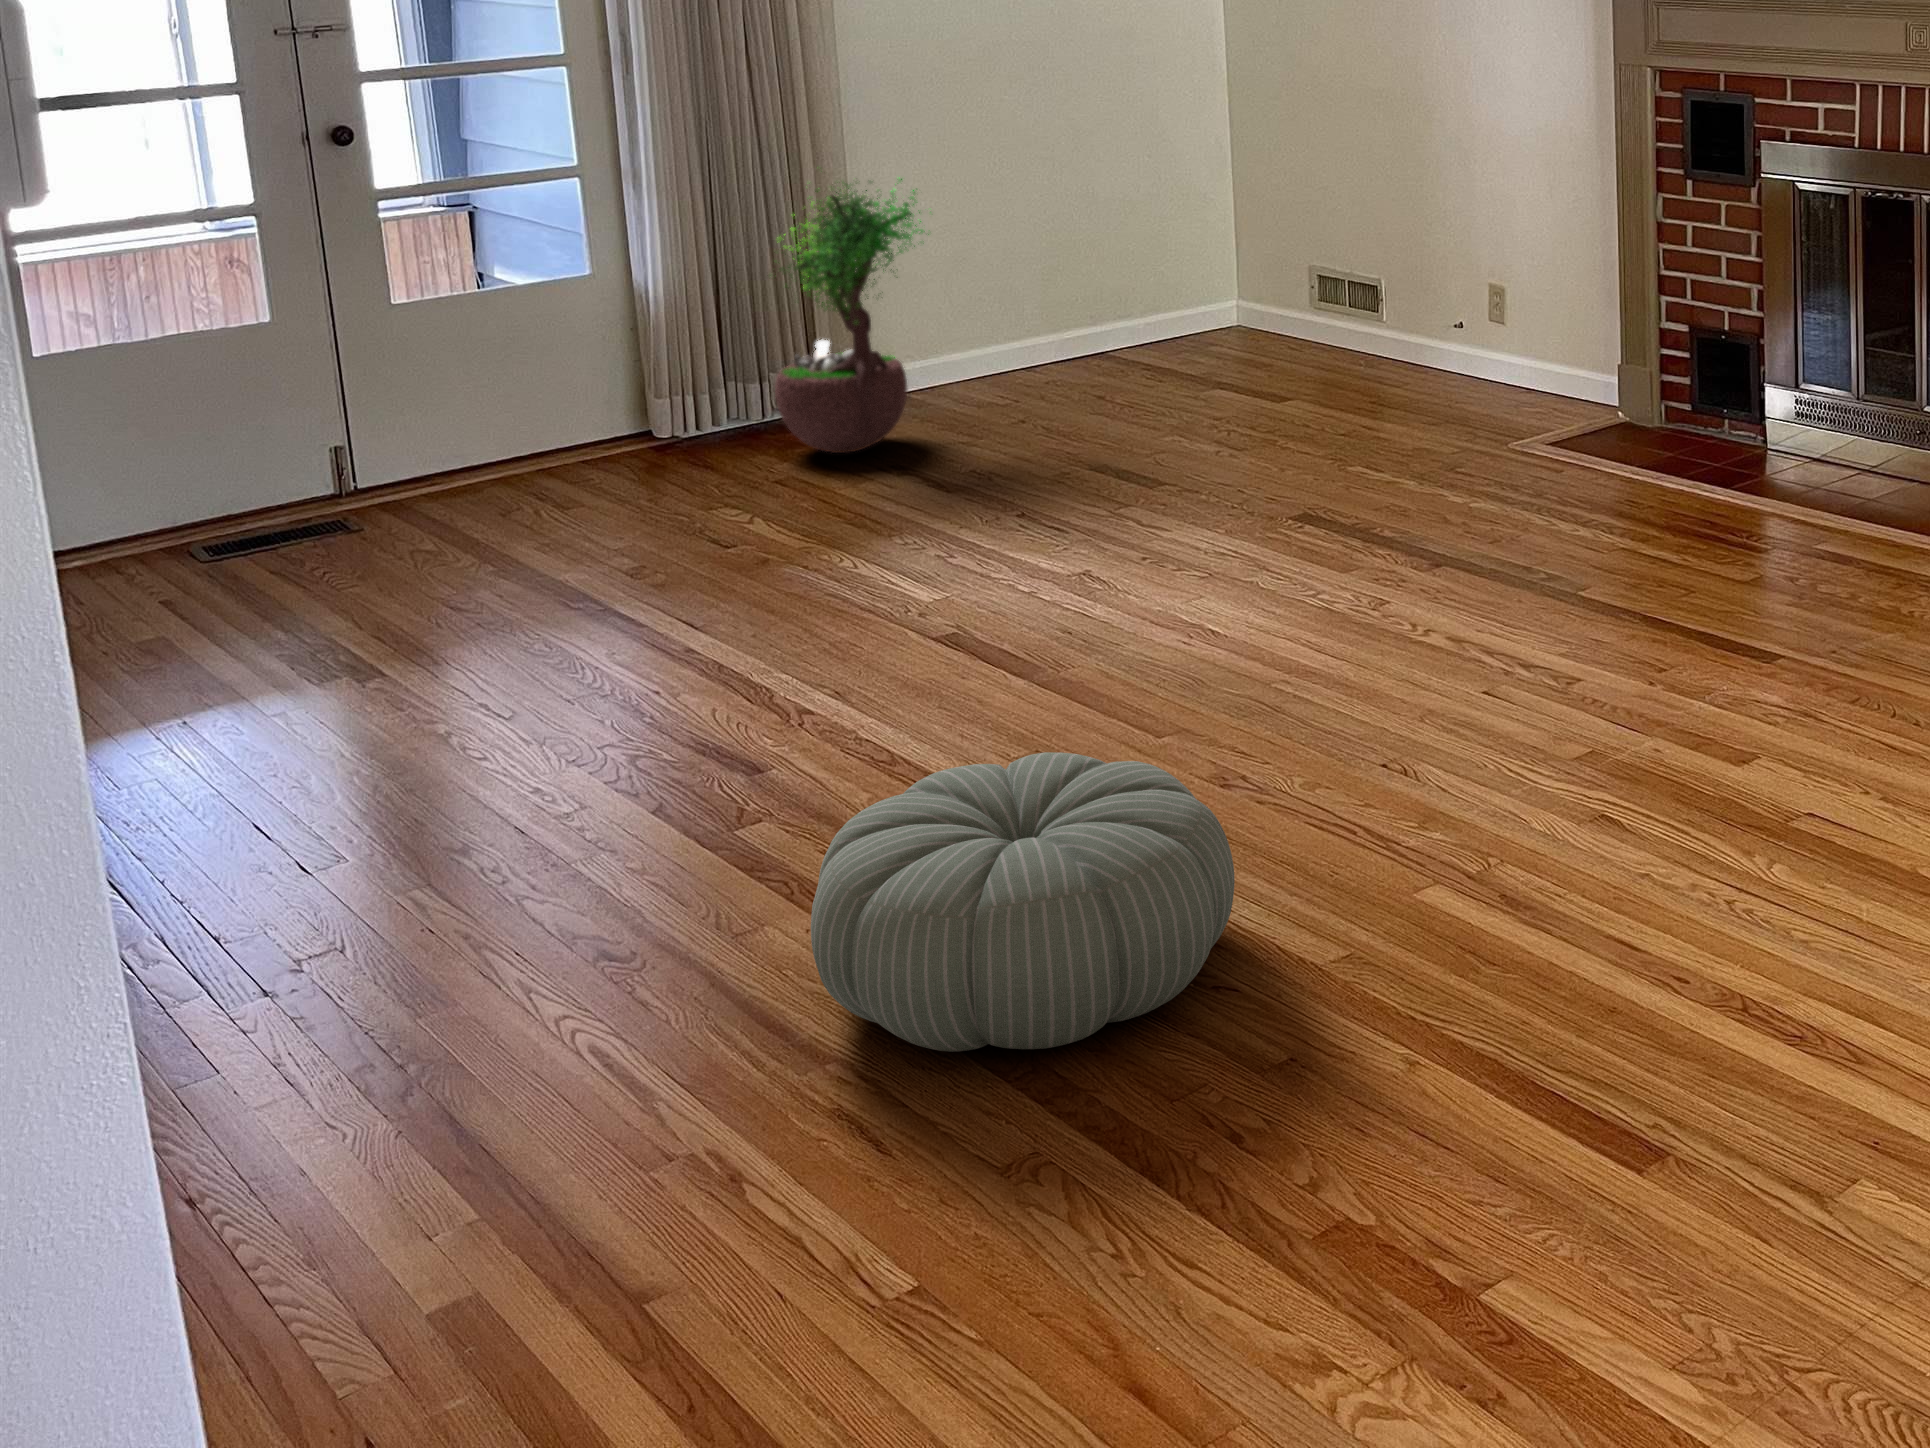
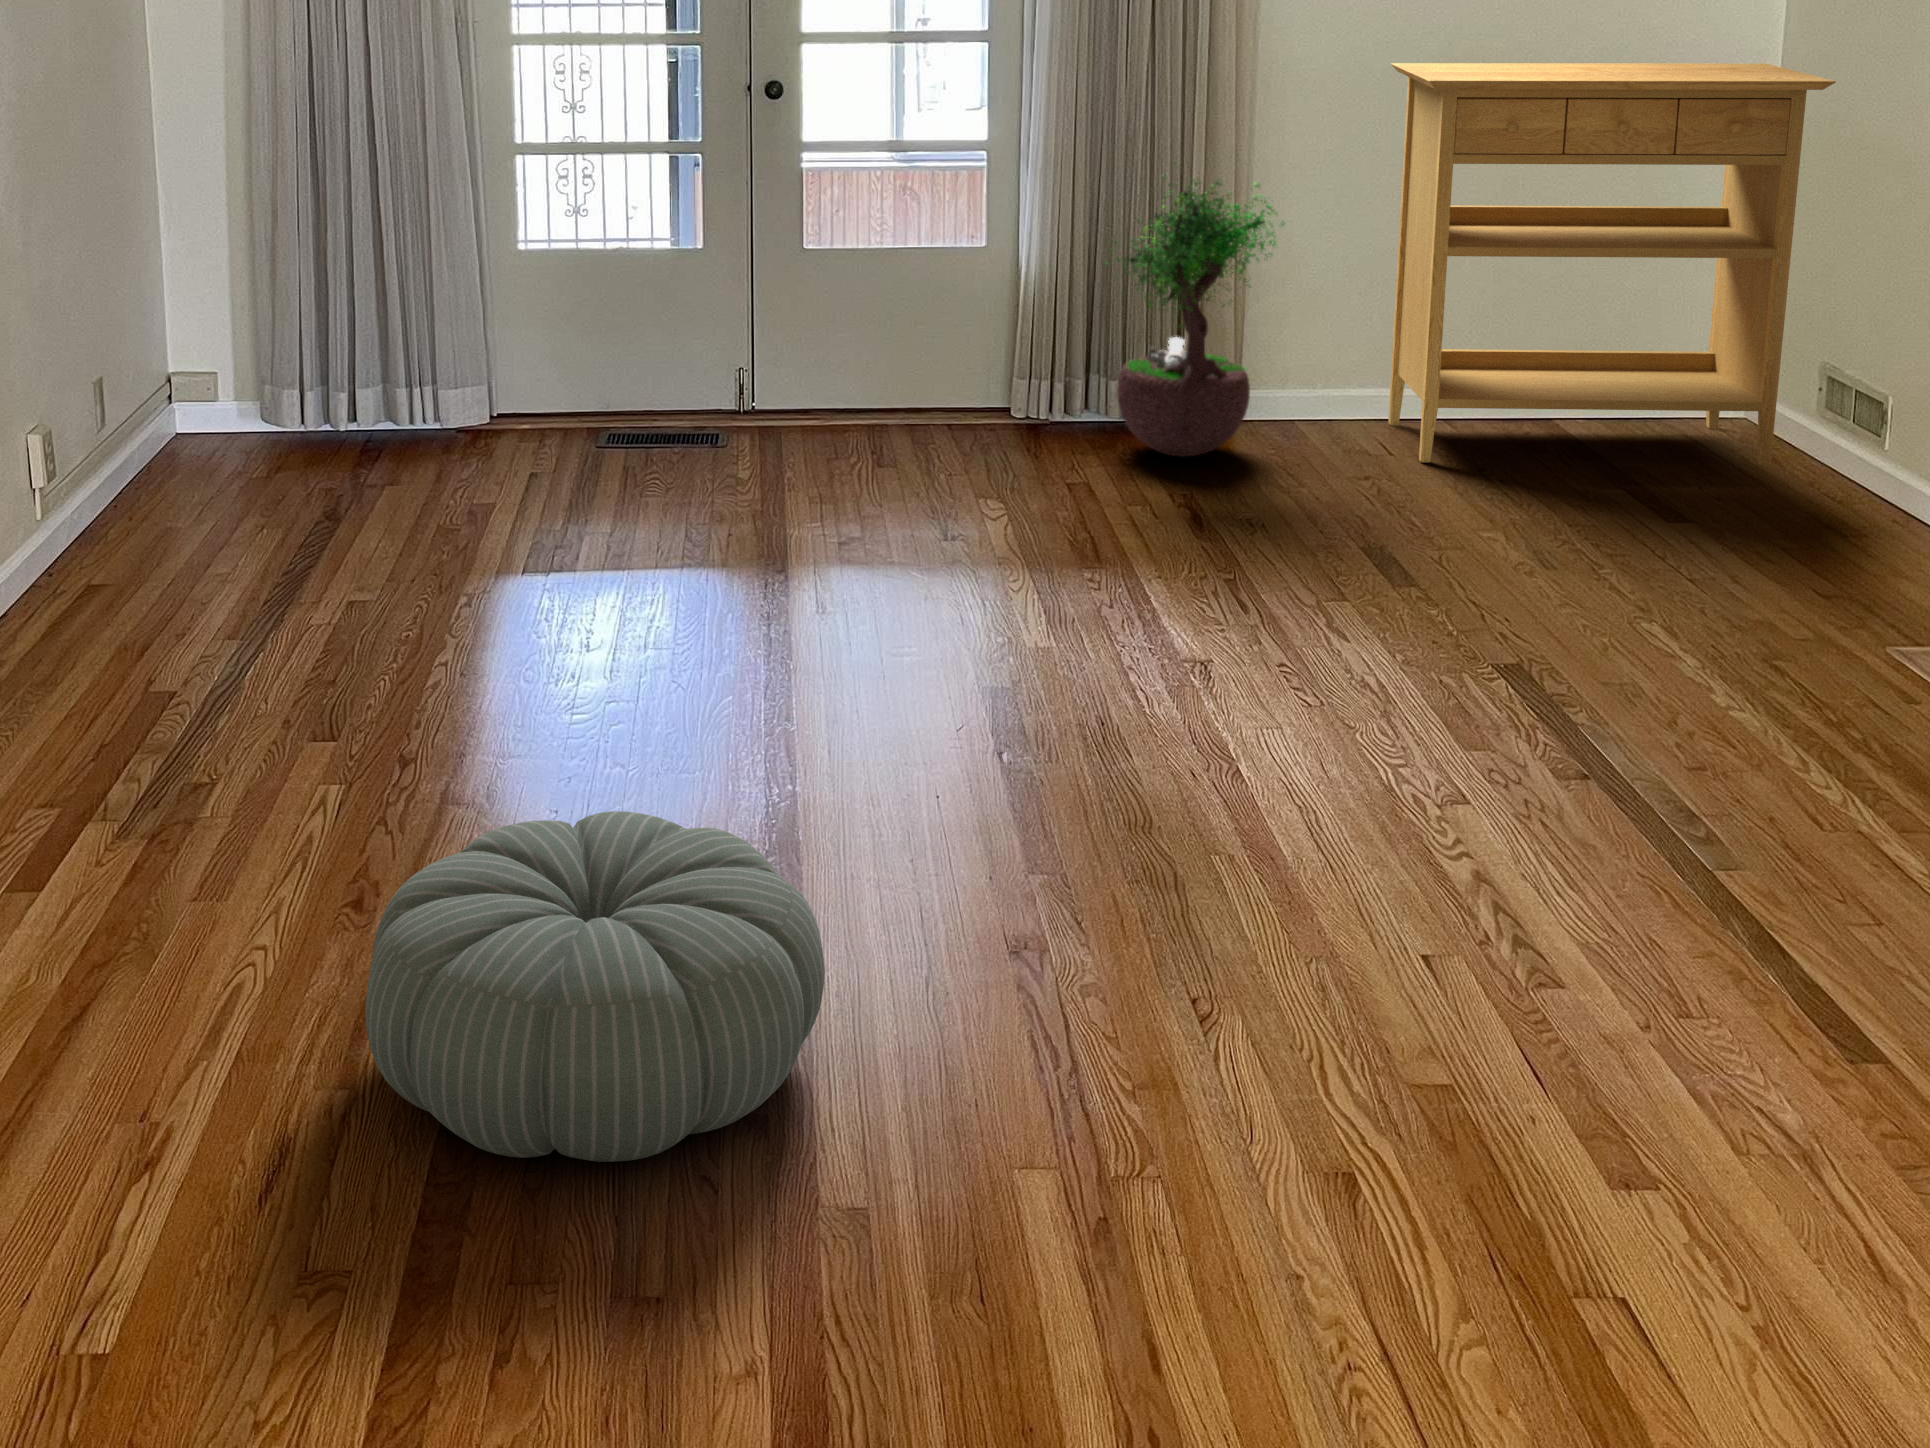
console table: none [948,31,1310,411] -> present [1388,63,1836,467]

